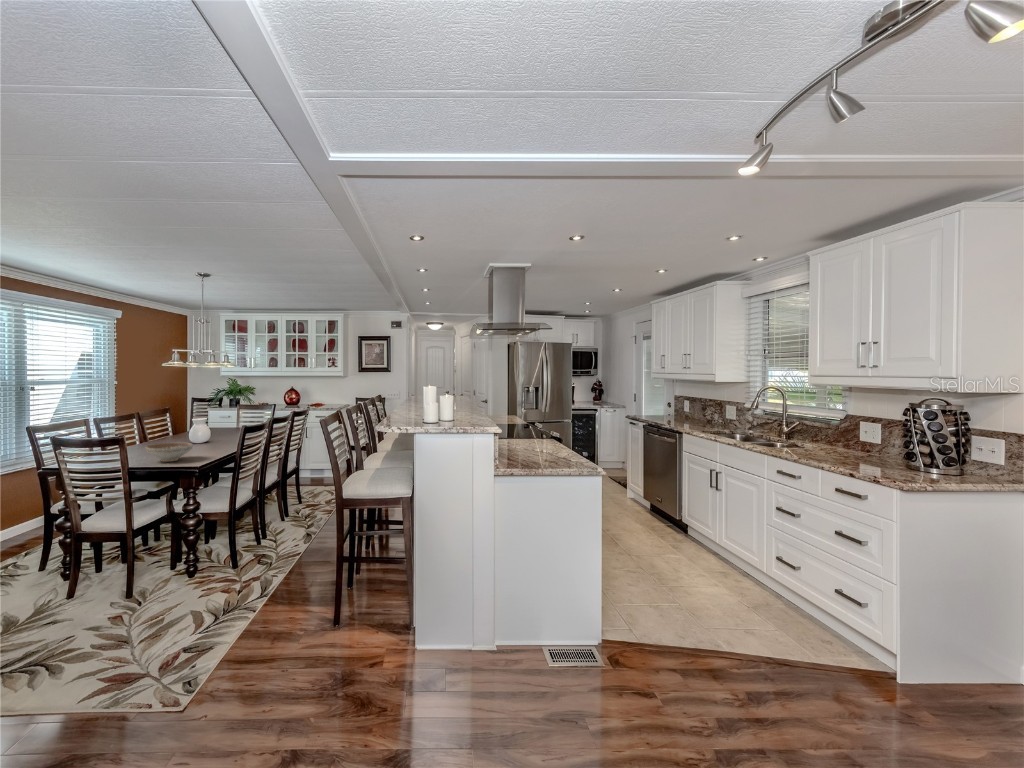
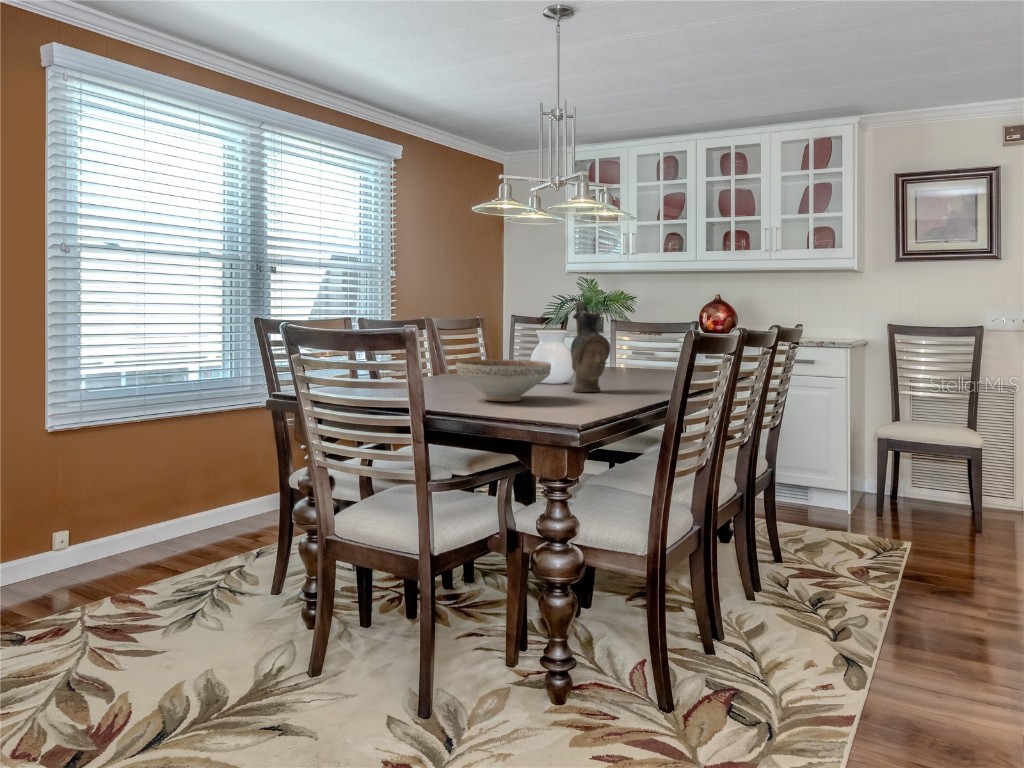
ceramic pitcher: none [207,414,225,453] -> present [571,301,610,392]

